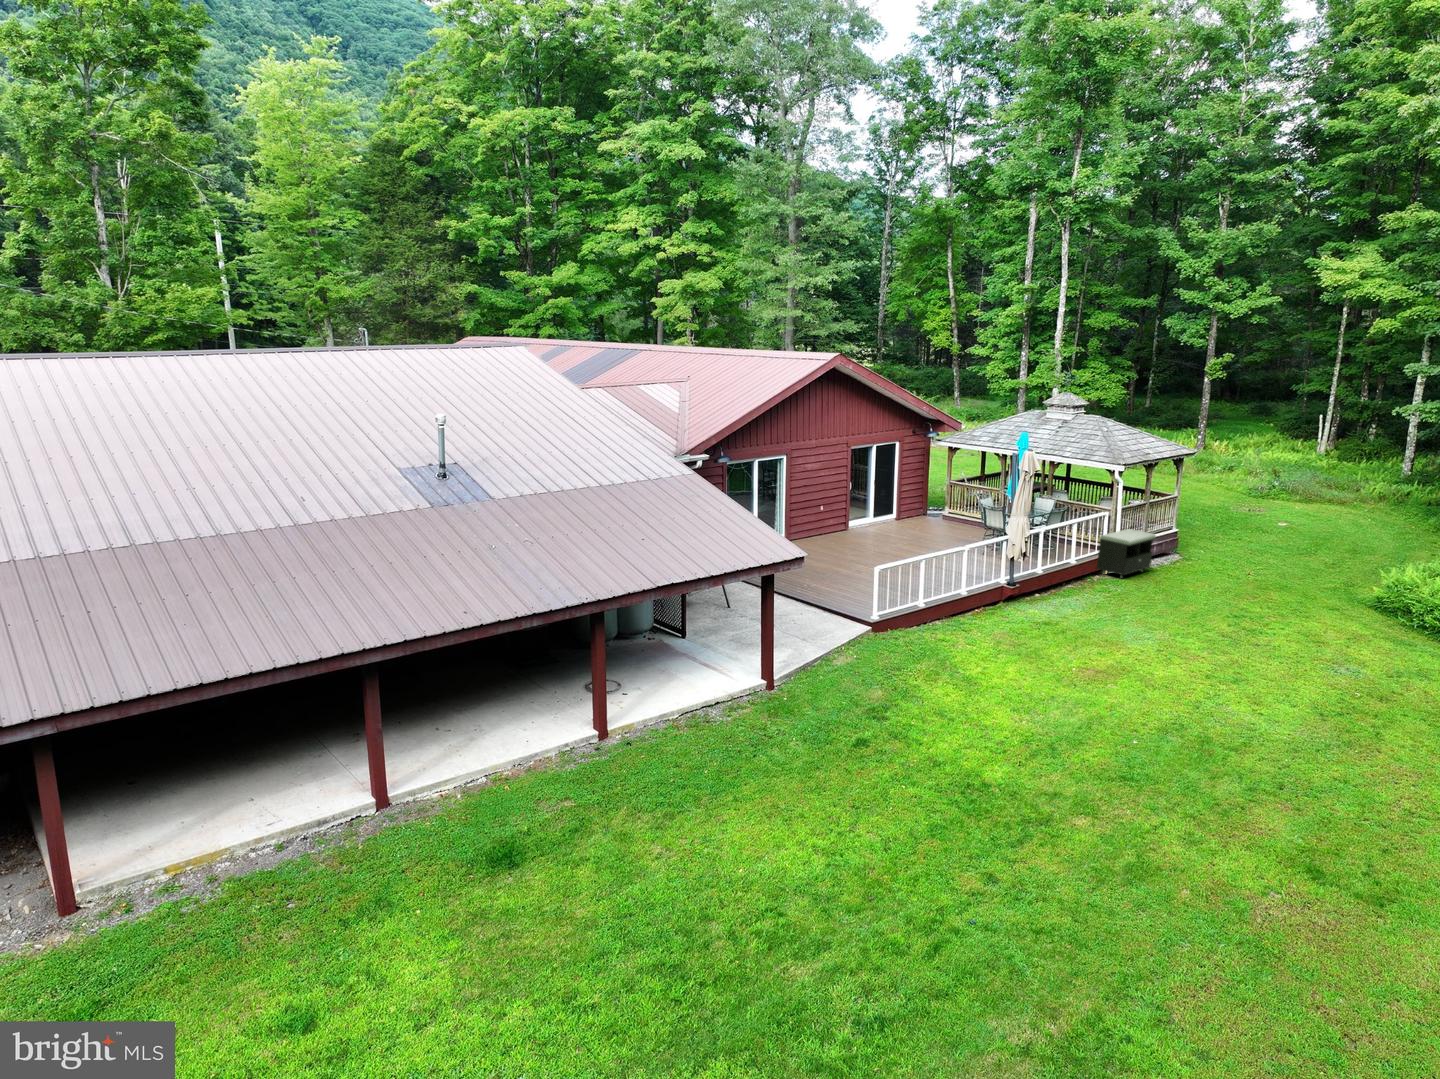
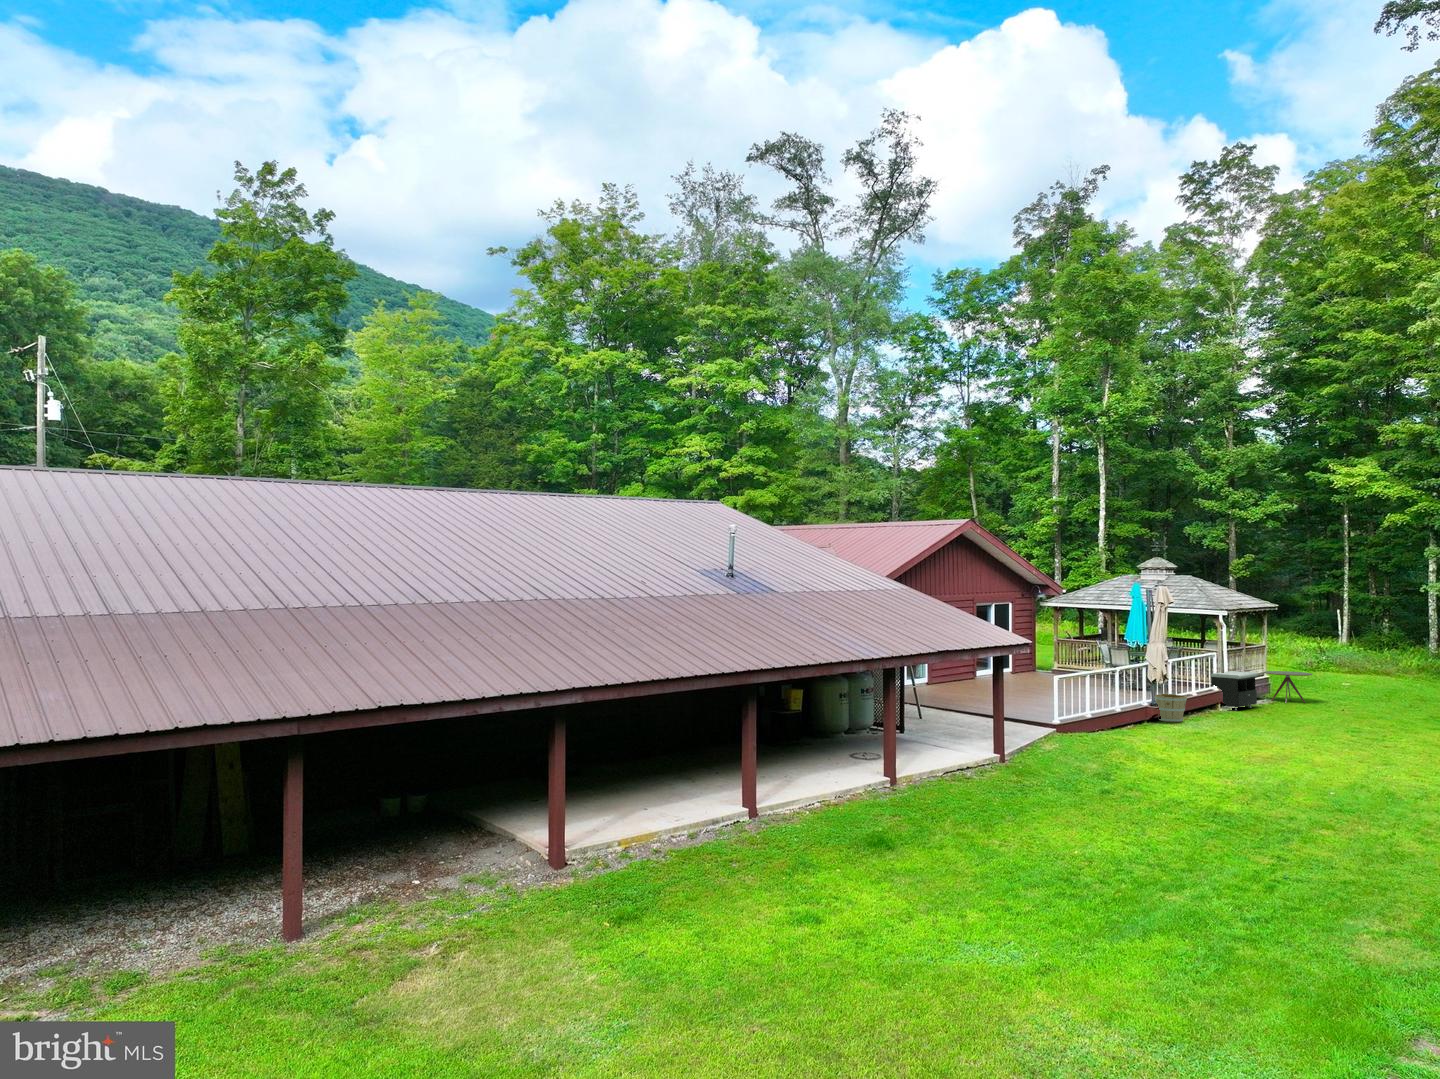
round table: none [1172,522,1226,562] -> present [1263,671,1312,703]
wooden bucket: none [1015,568,1051,604] -> present [1154,694,1187,722]

